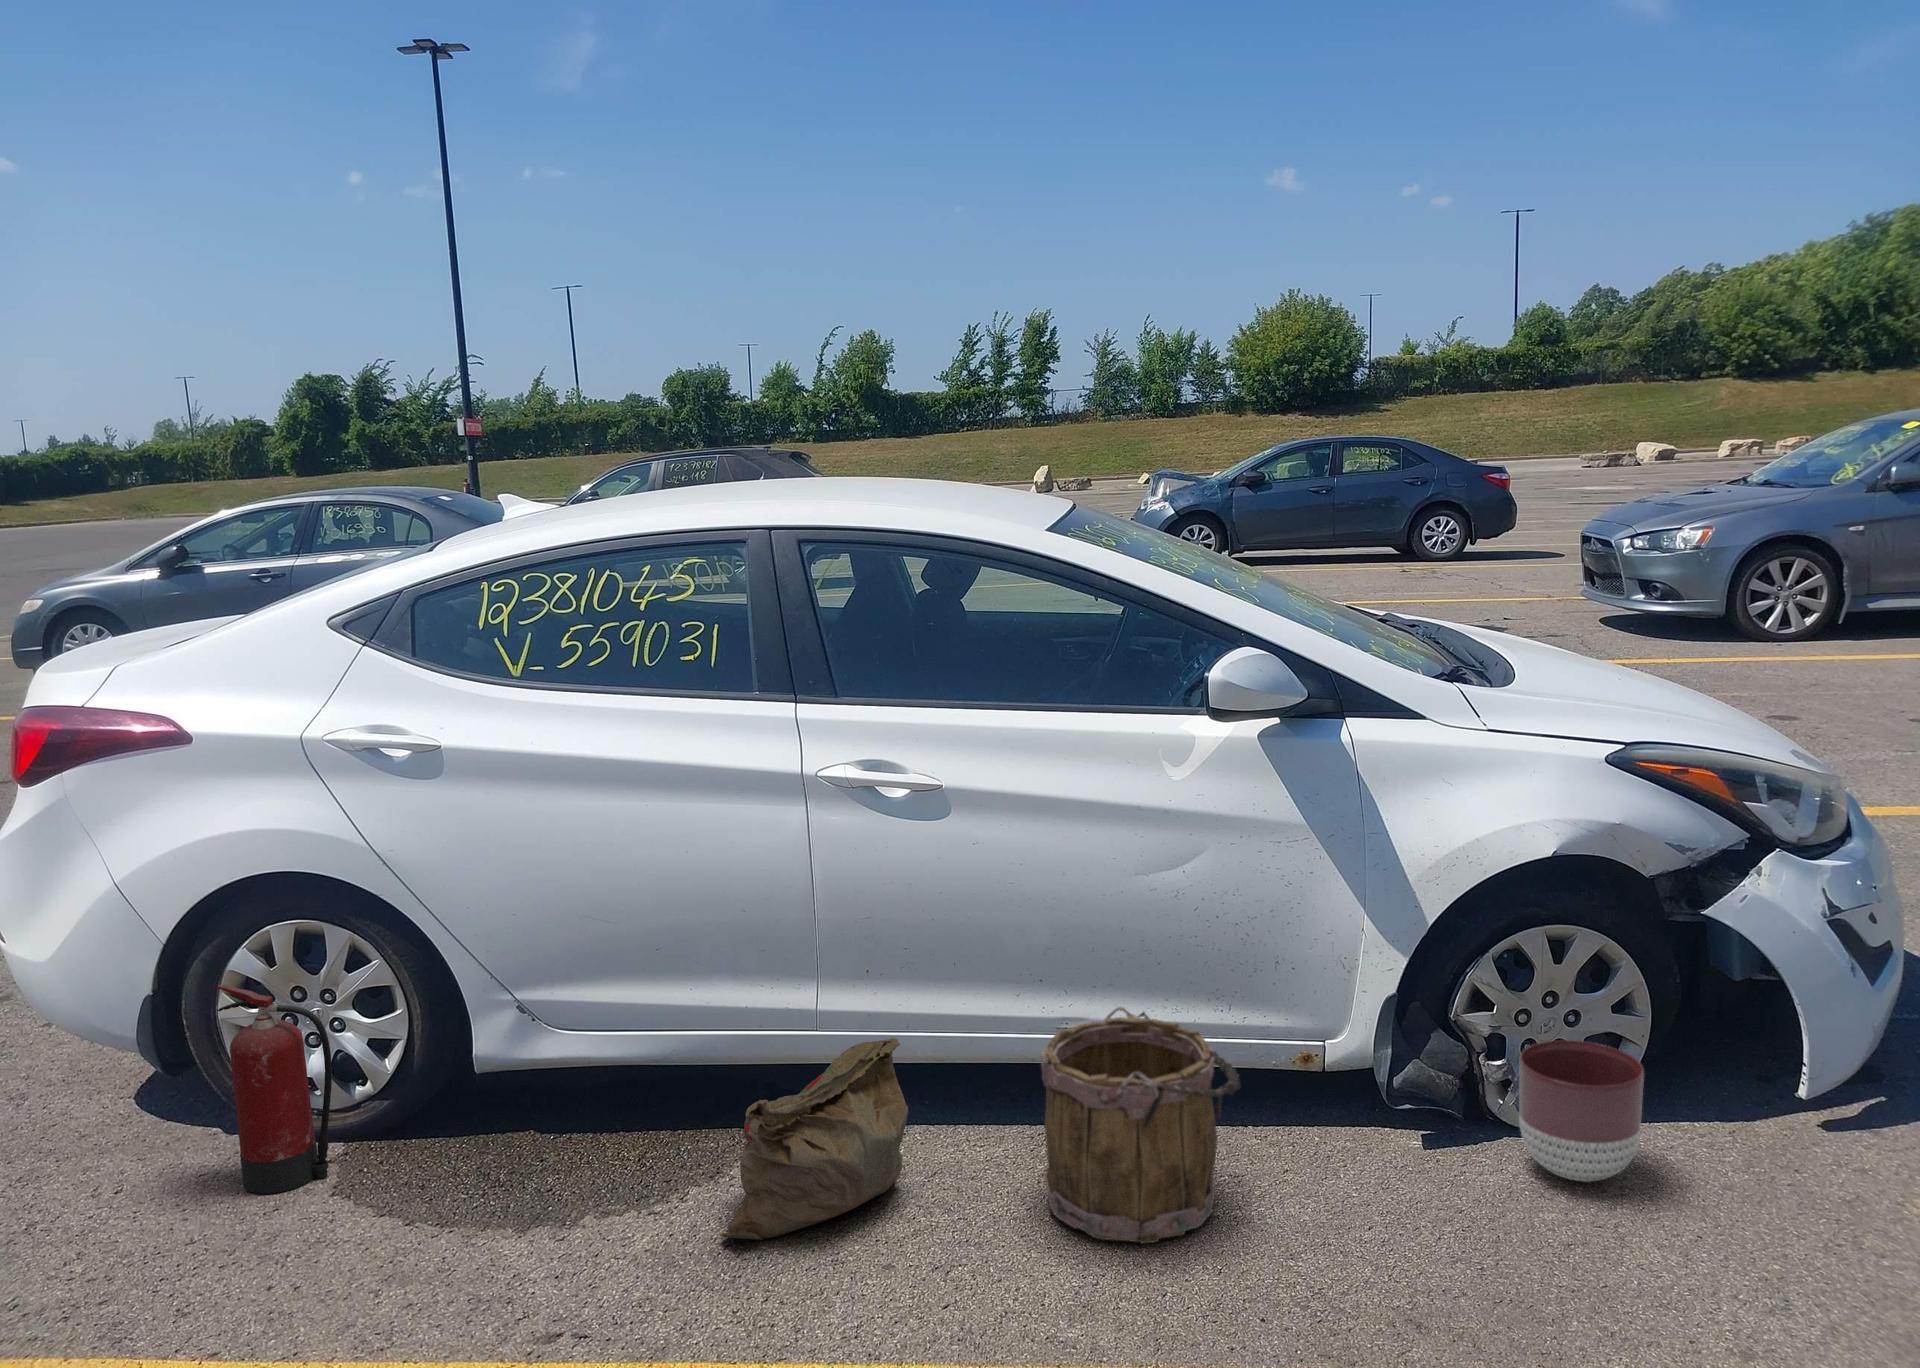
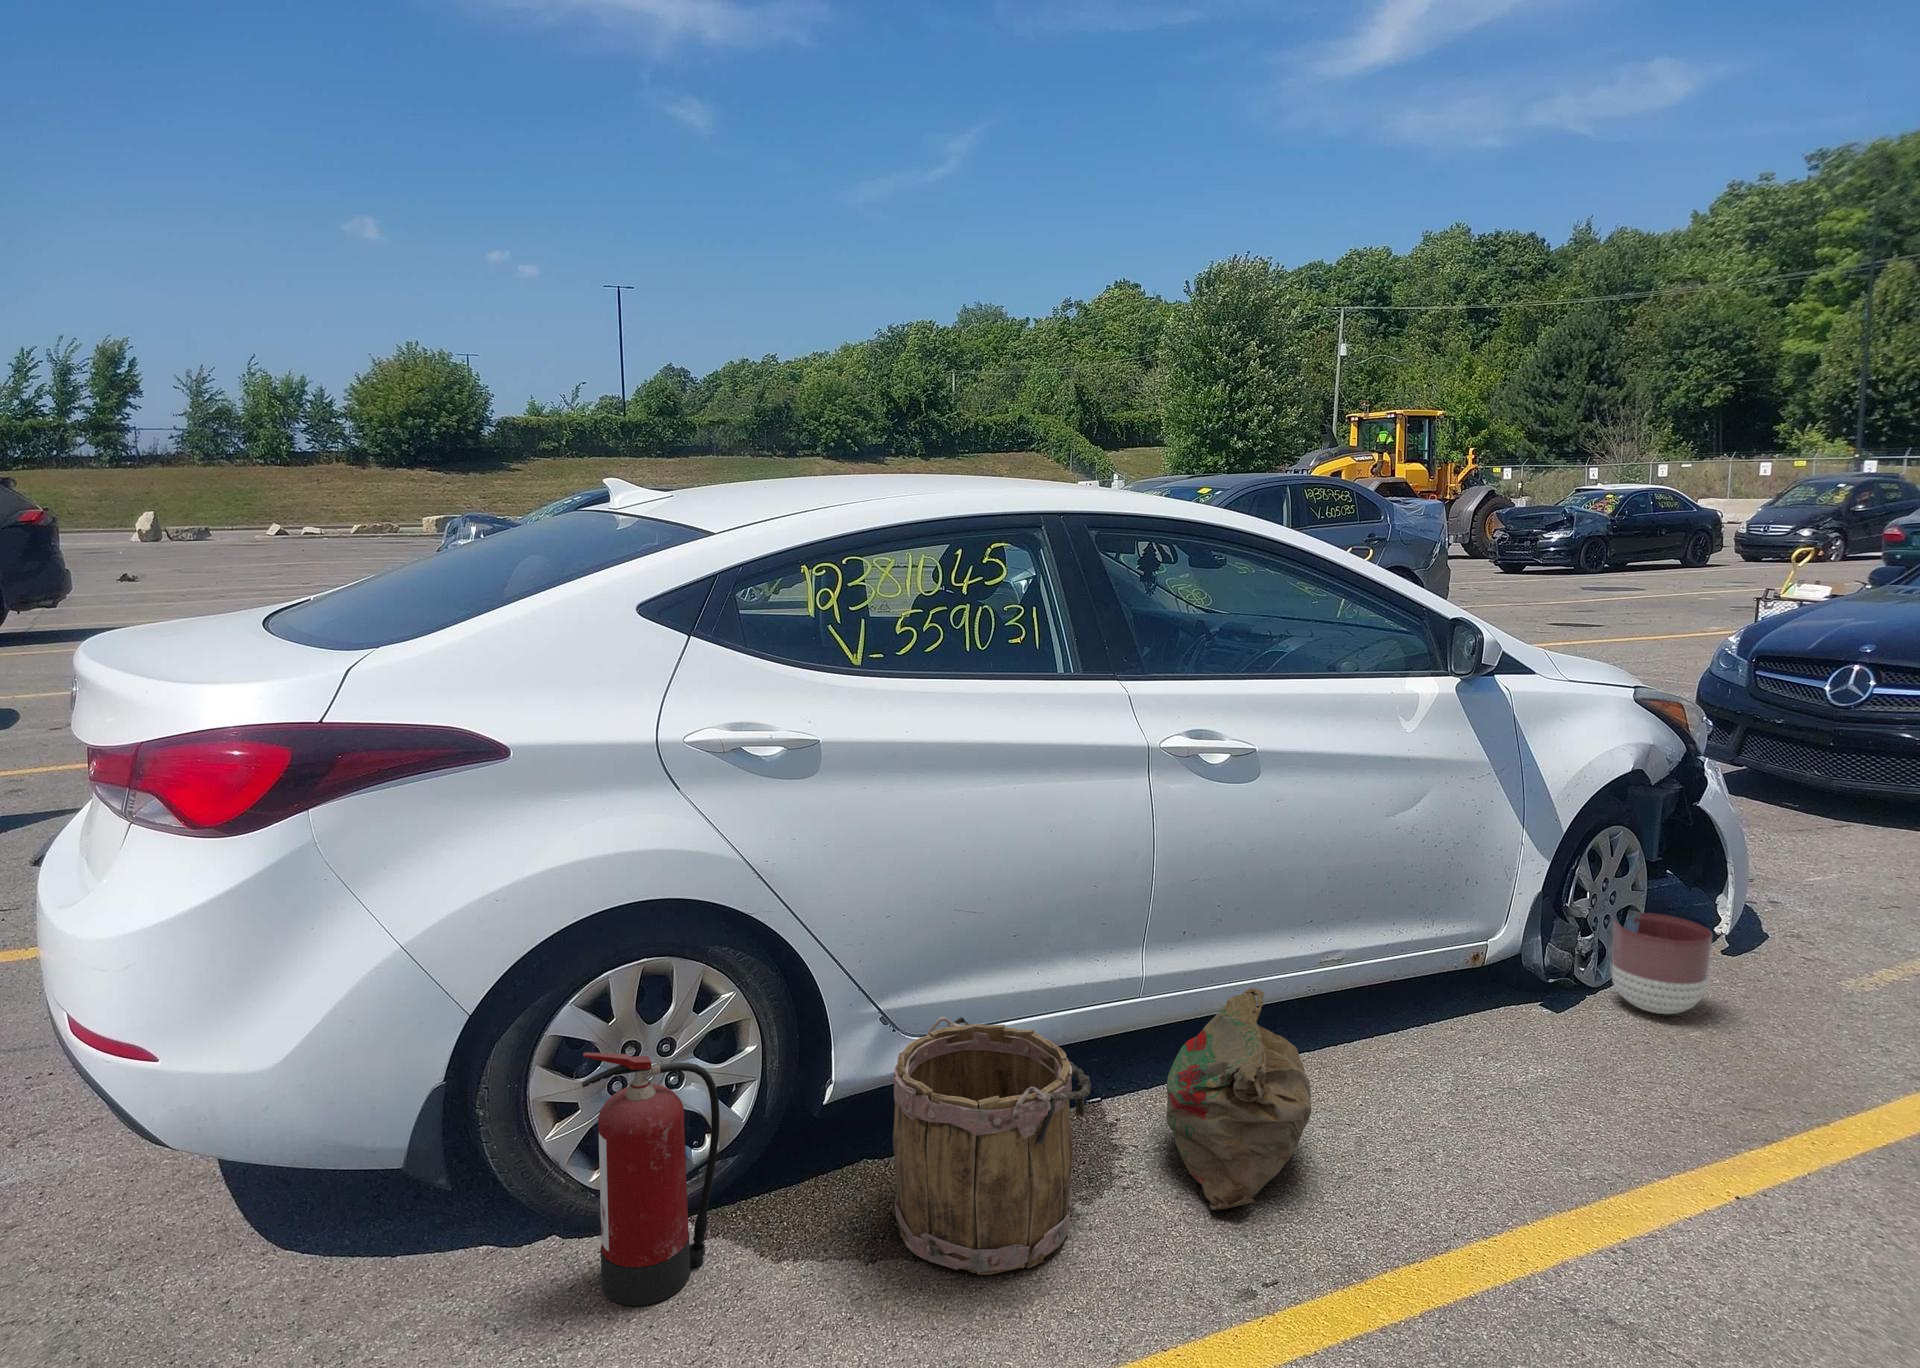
bucket: present [1041,1007,1240,1243] -> present [893,1017,1091,1275]

